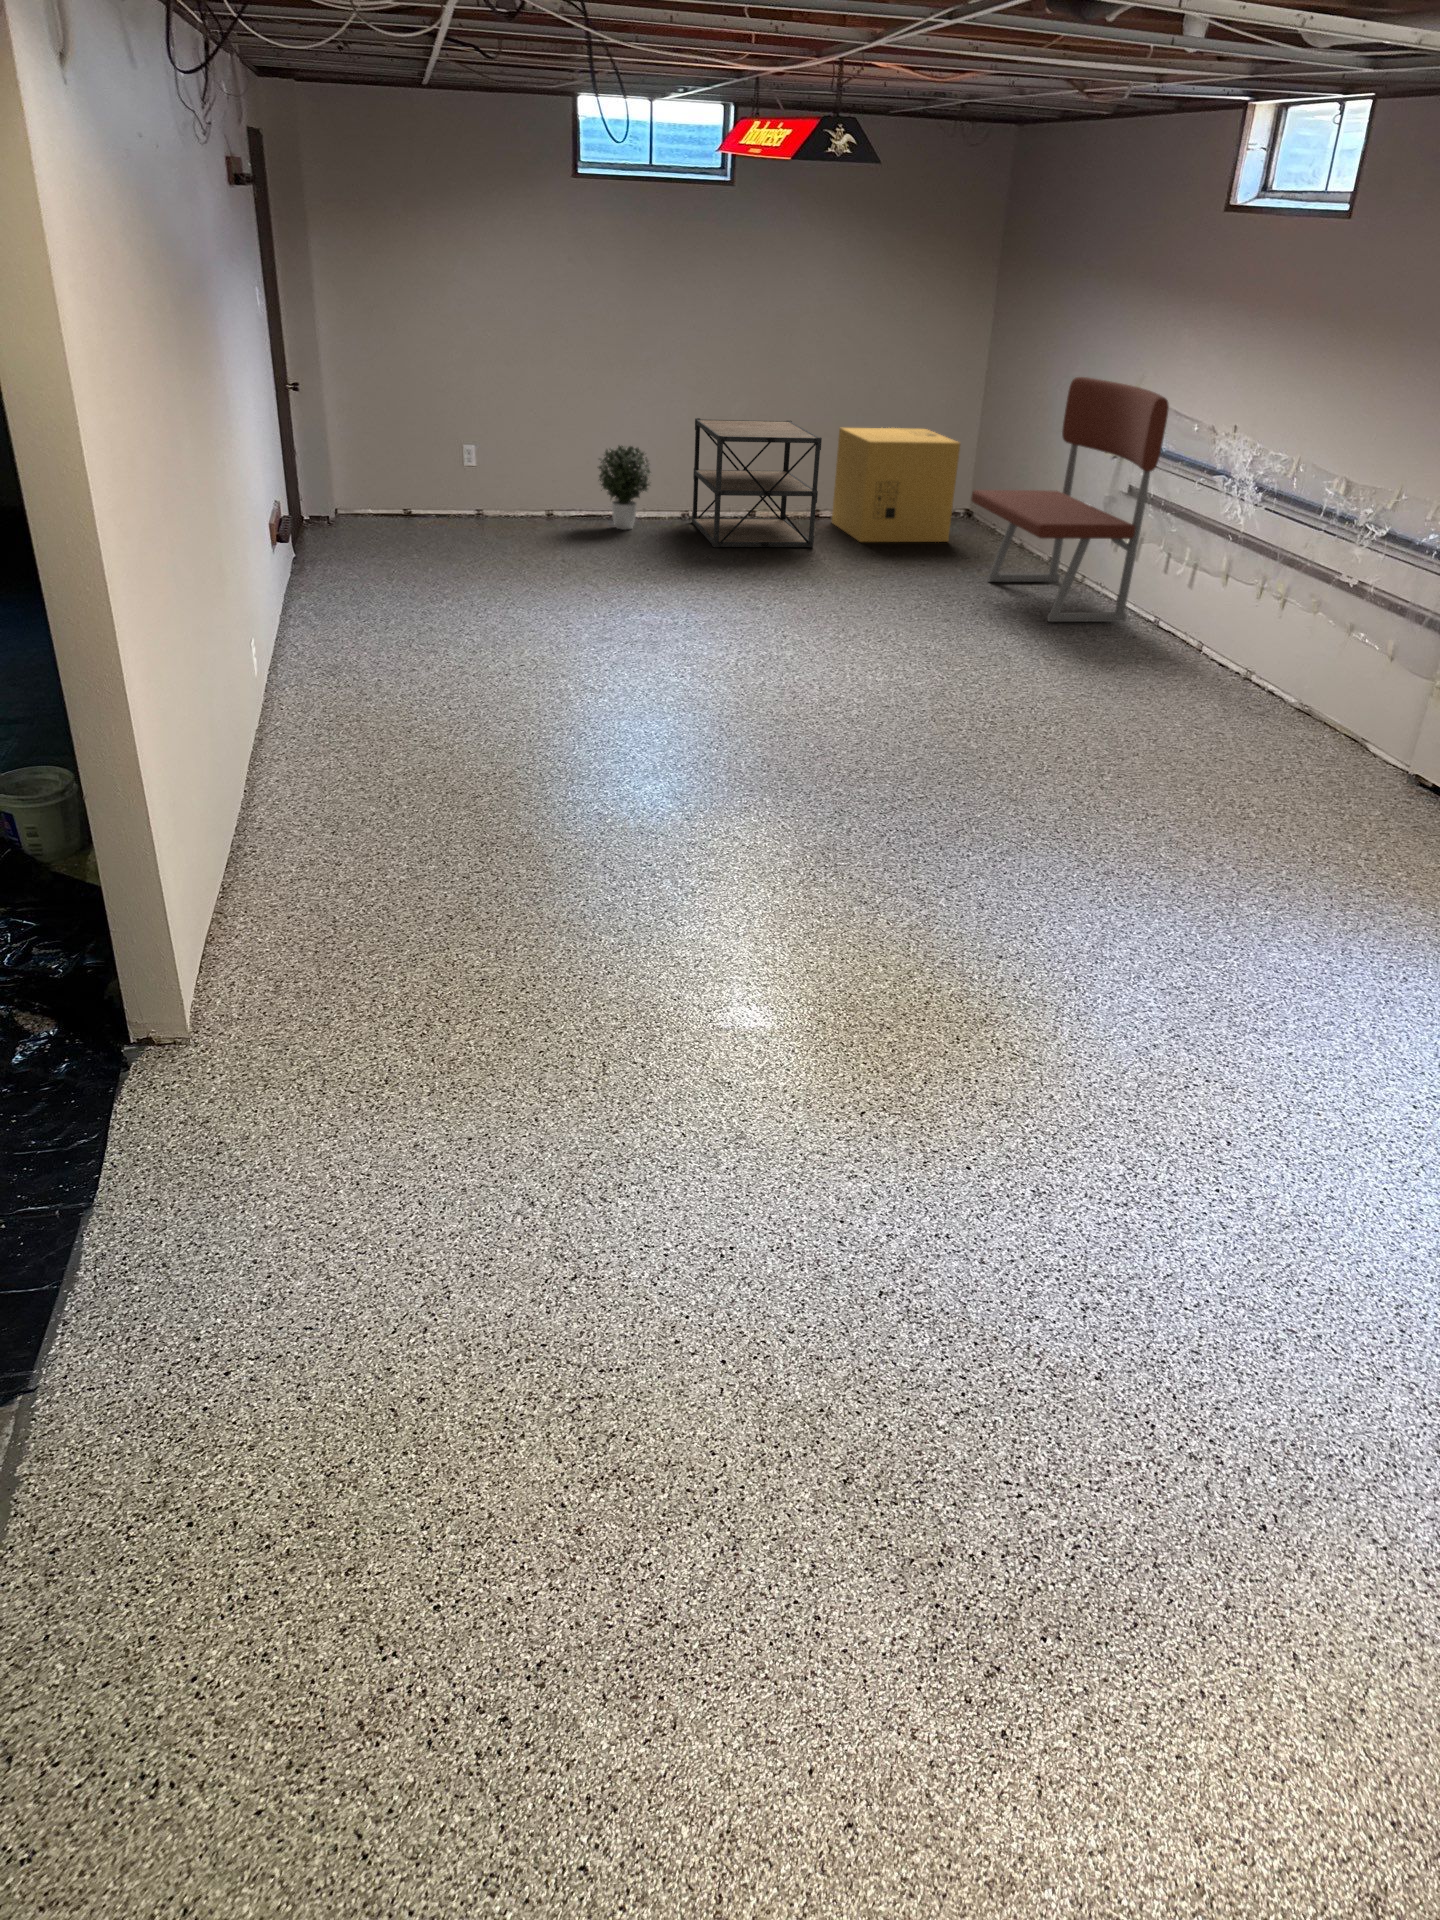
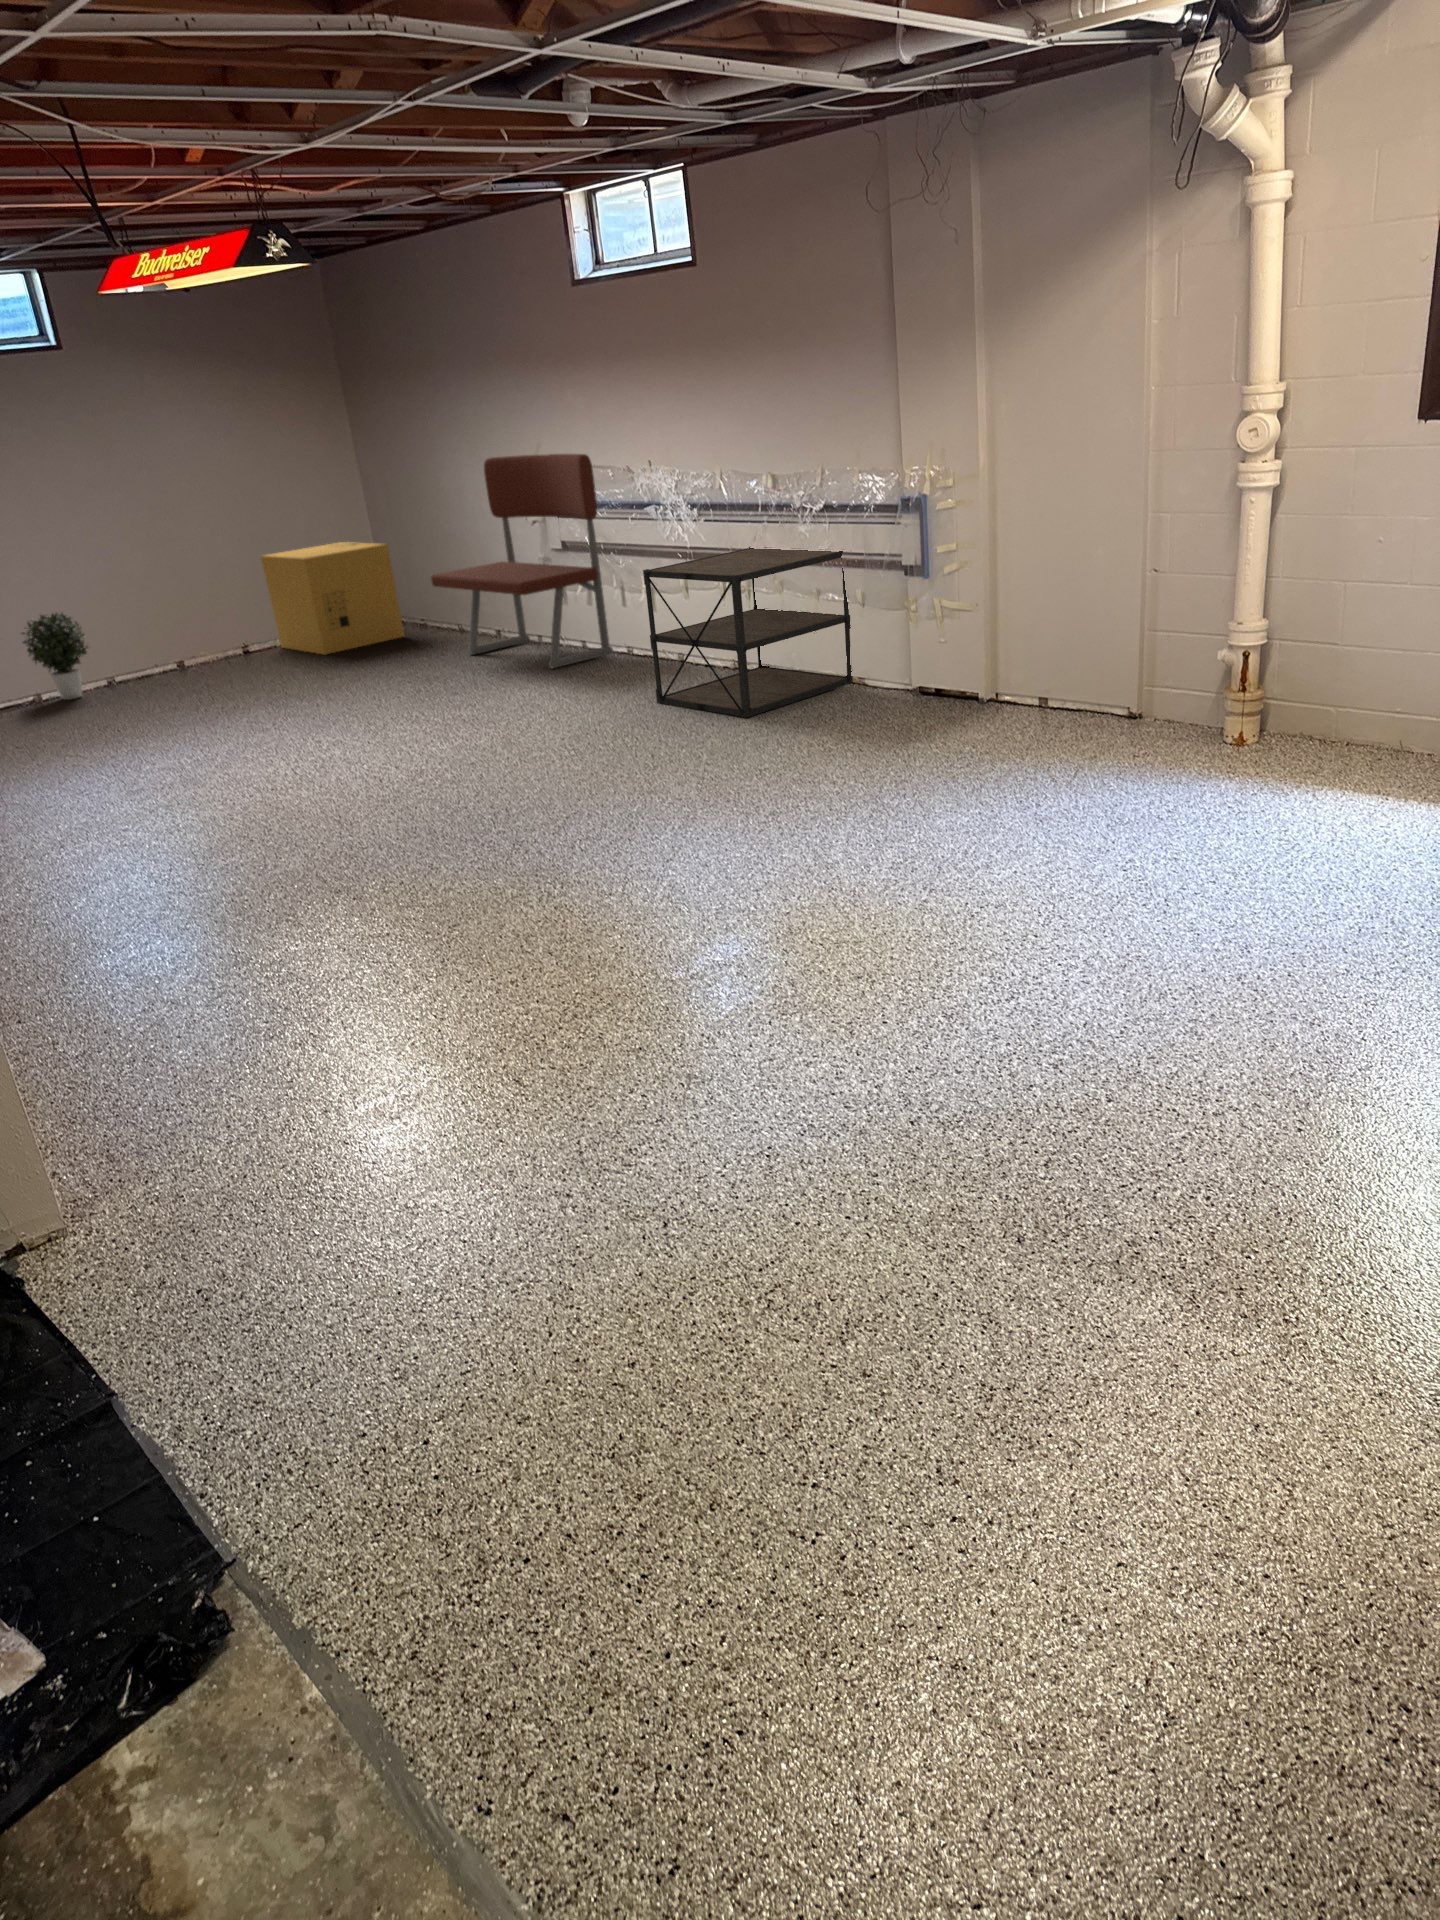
shelving unit: present [692,418,822,547] -> present [643,547,853,718]

